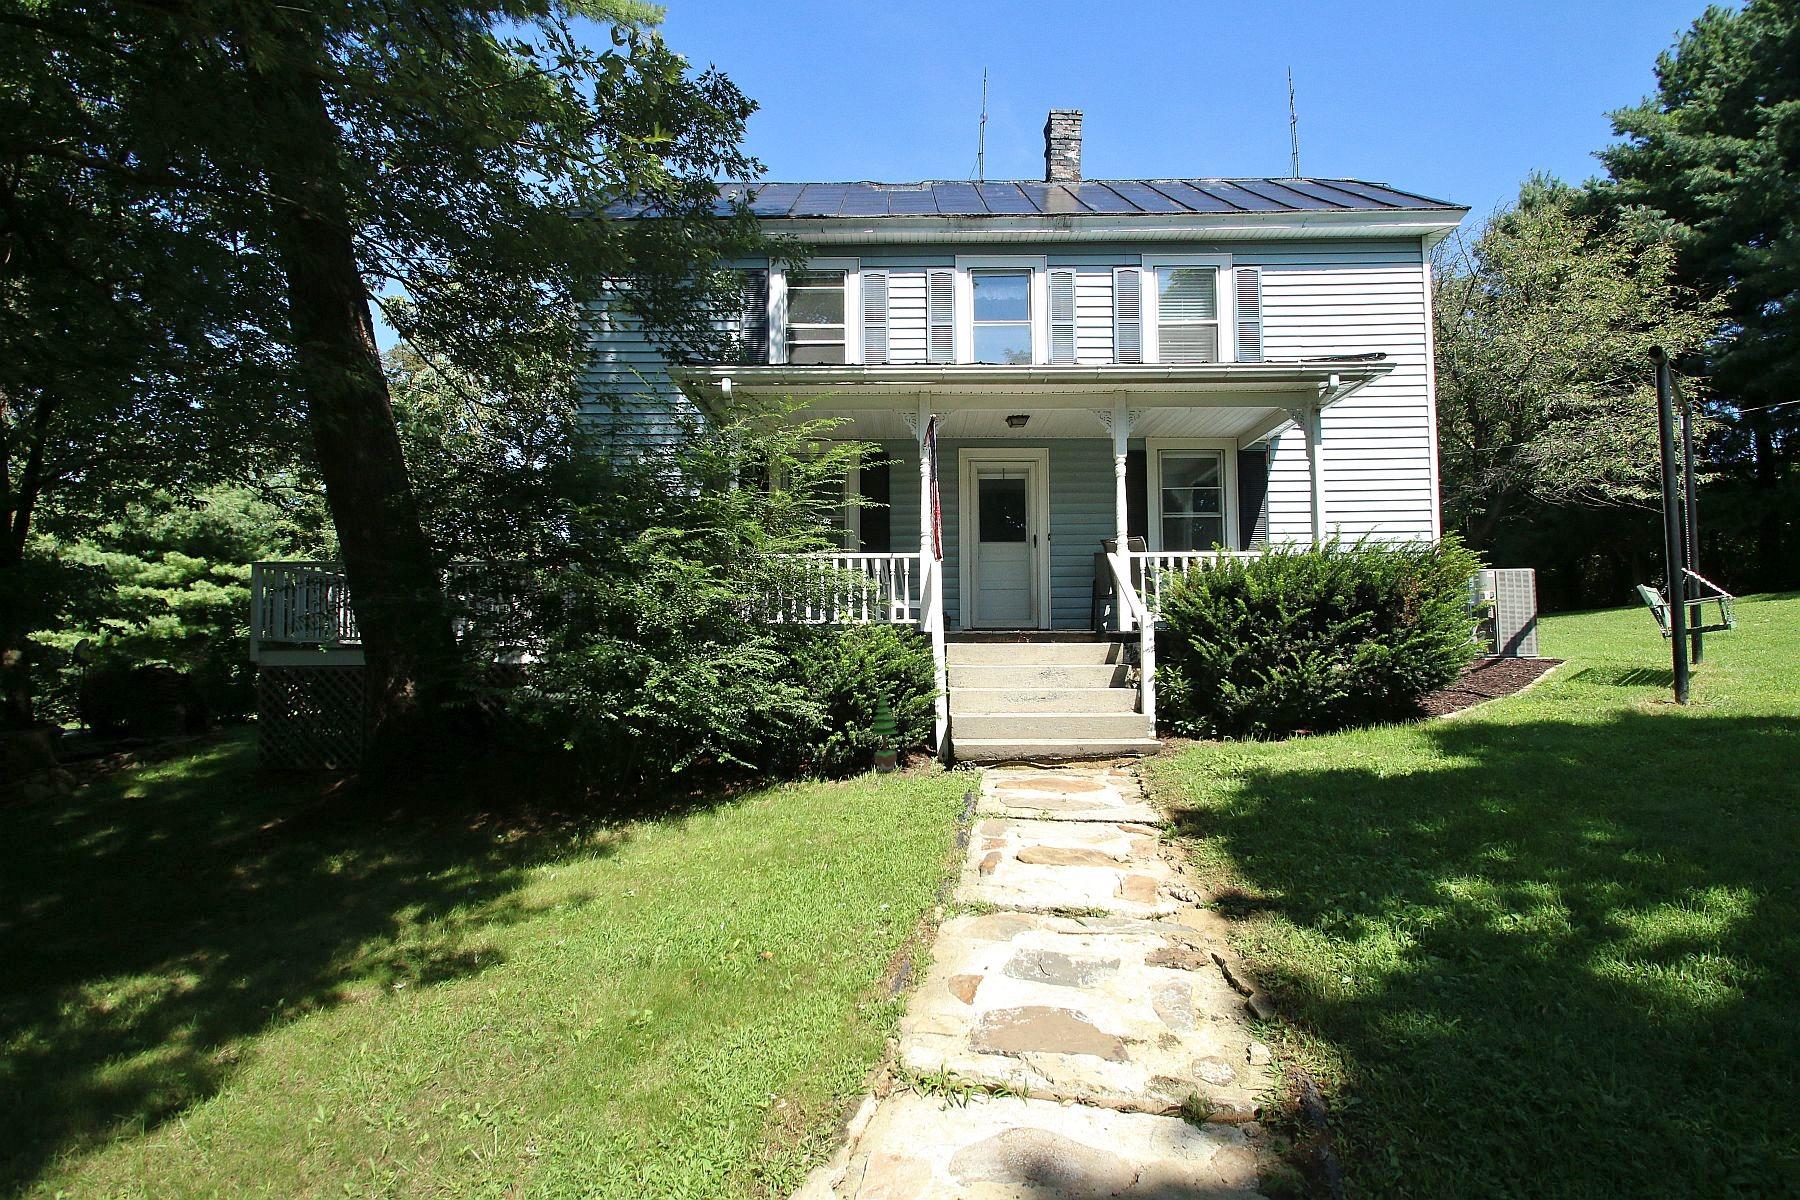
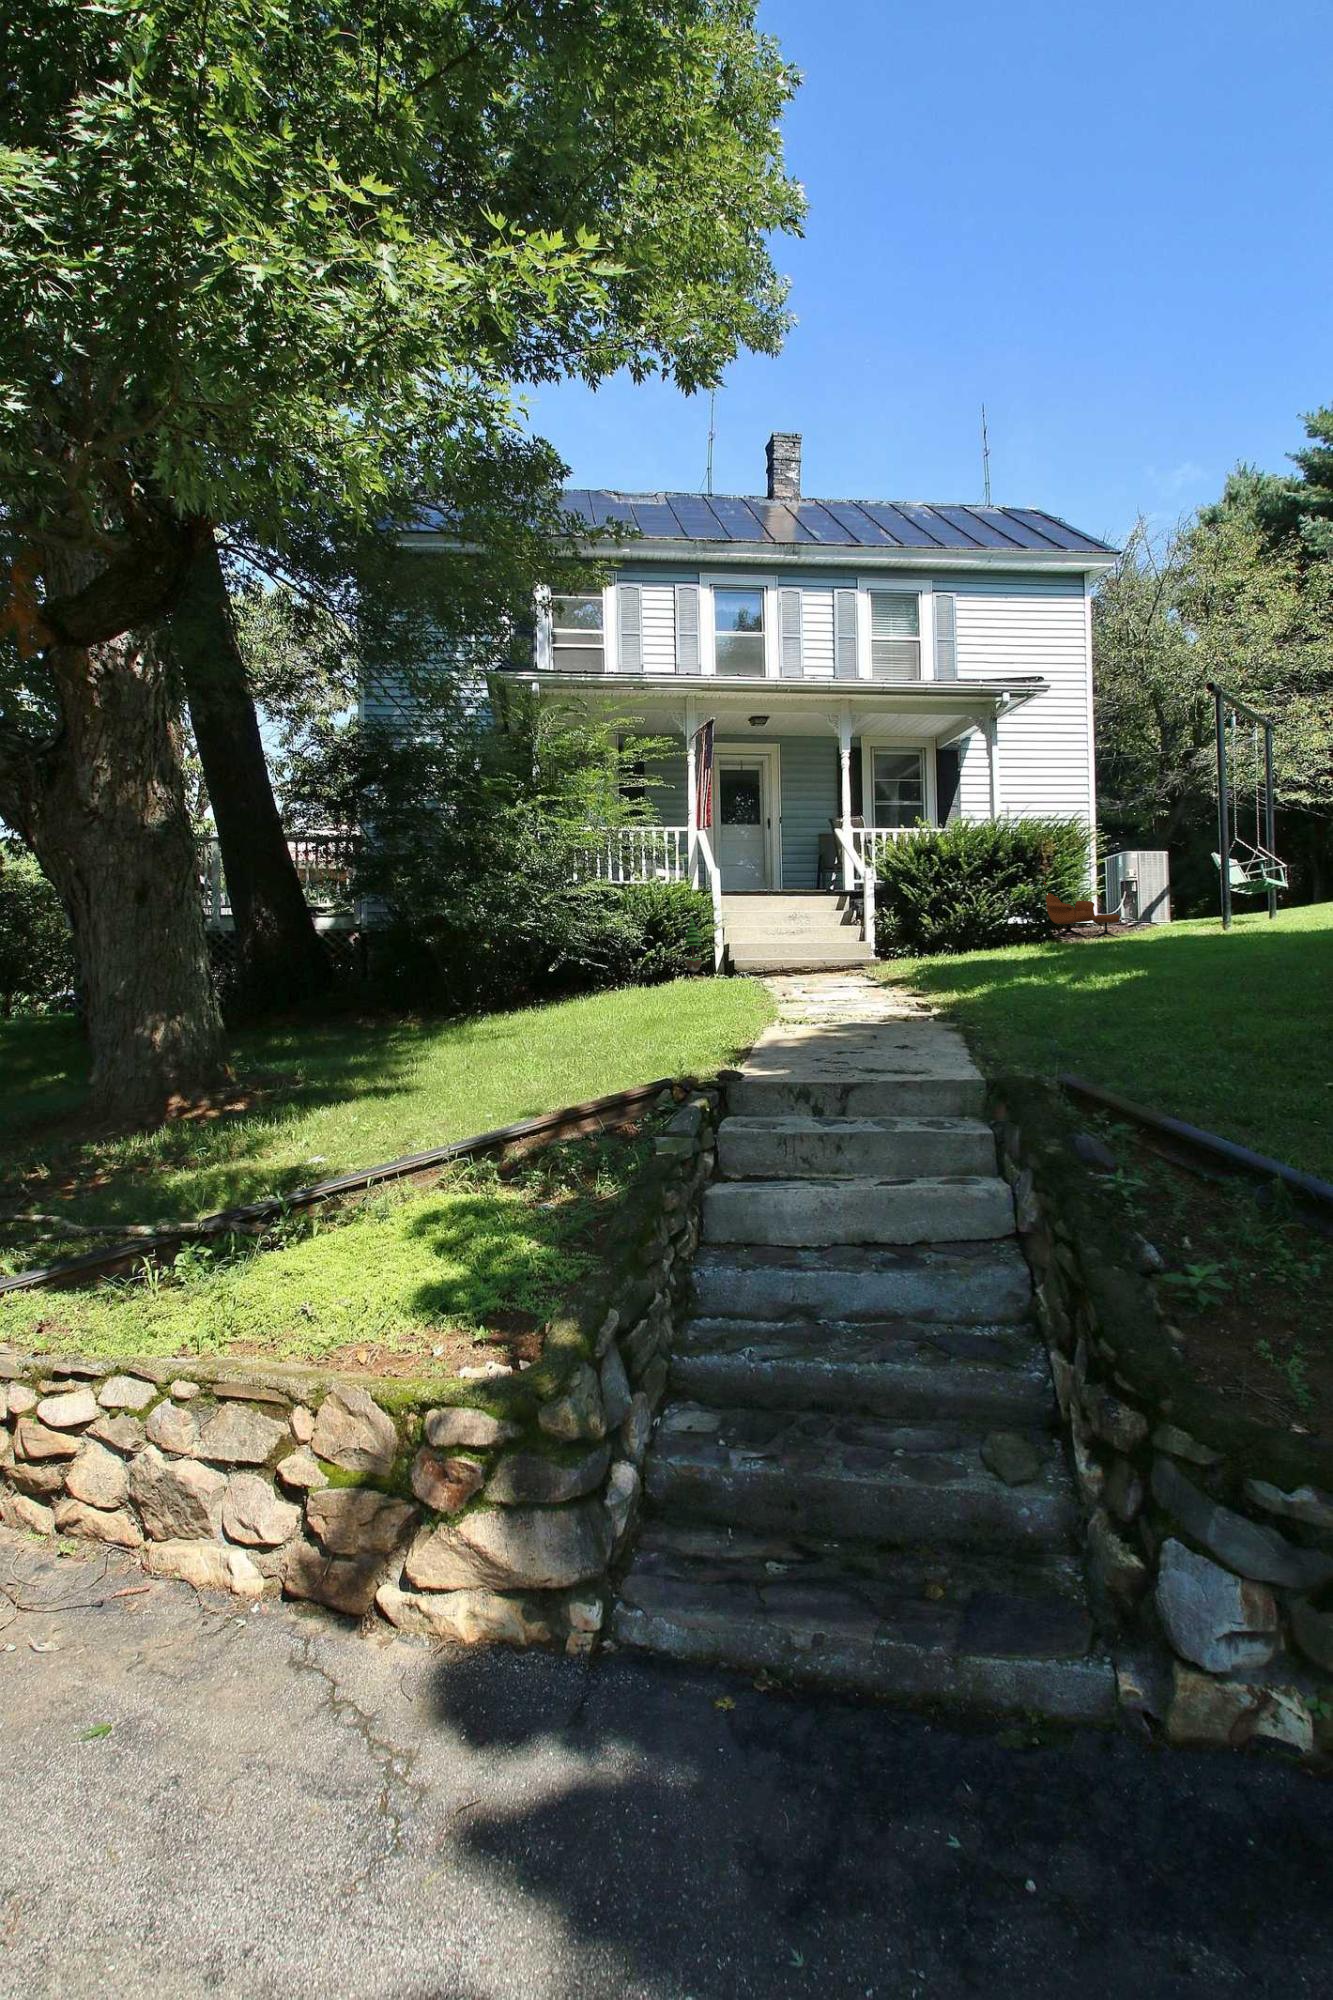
lounge chair: none [1397,628,1526,724] -> present [1043,881,1120,939]

